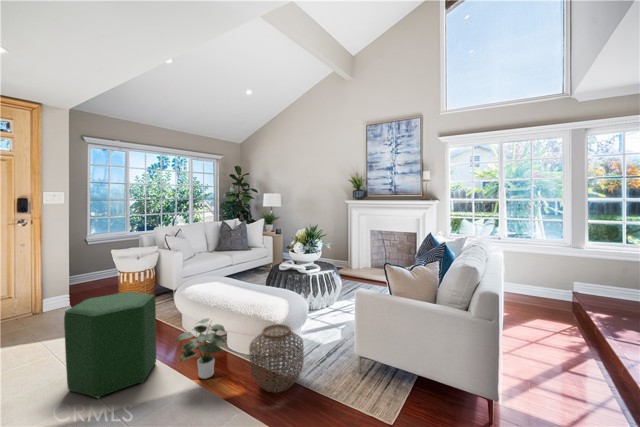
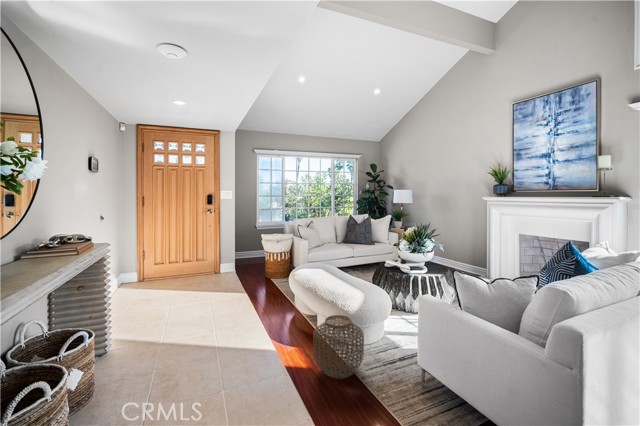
ottoman: present [64,292,156,398] -> none [202,268,262,342]
potted plant: present [177,318,225,379] -> none [265,299,308,349]

